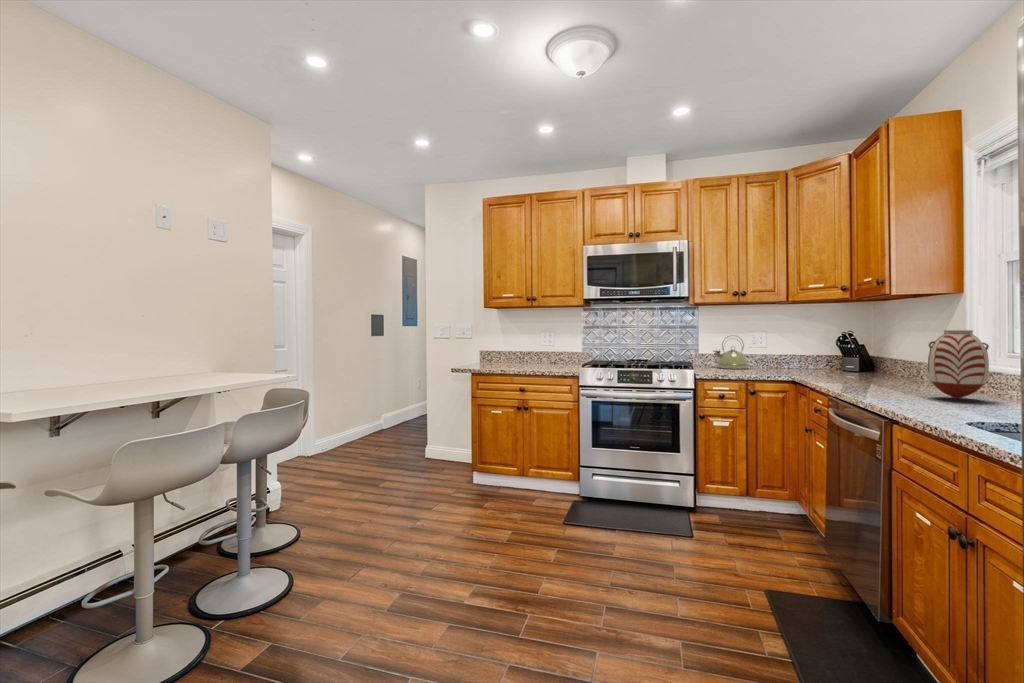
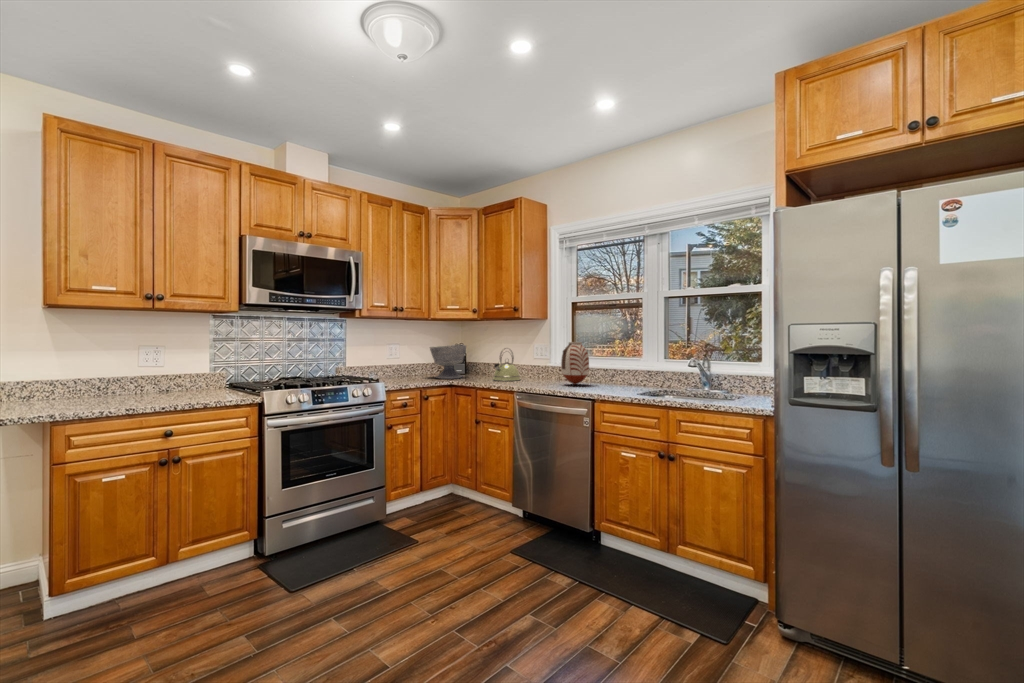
bowl: none [786,334,840,375] -> present [430,345,466,379]
kettle: present [713,336,748,369] -> present [493,348,520,381]

